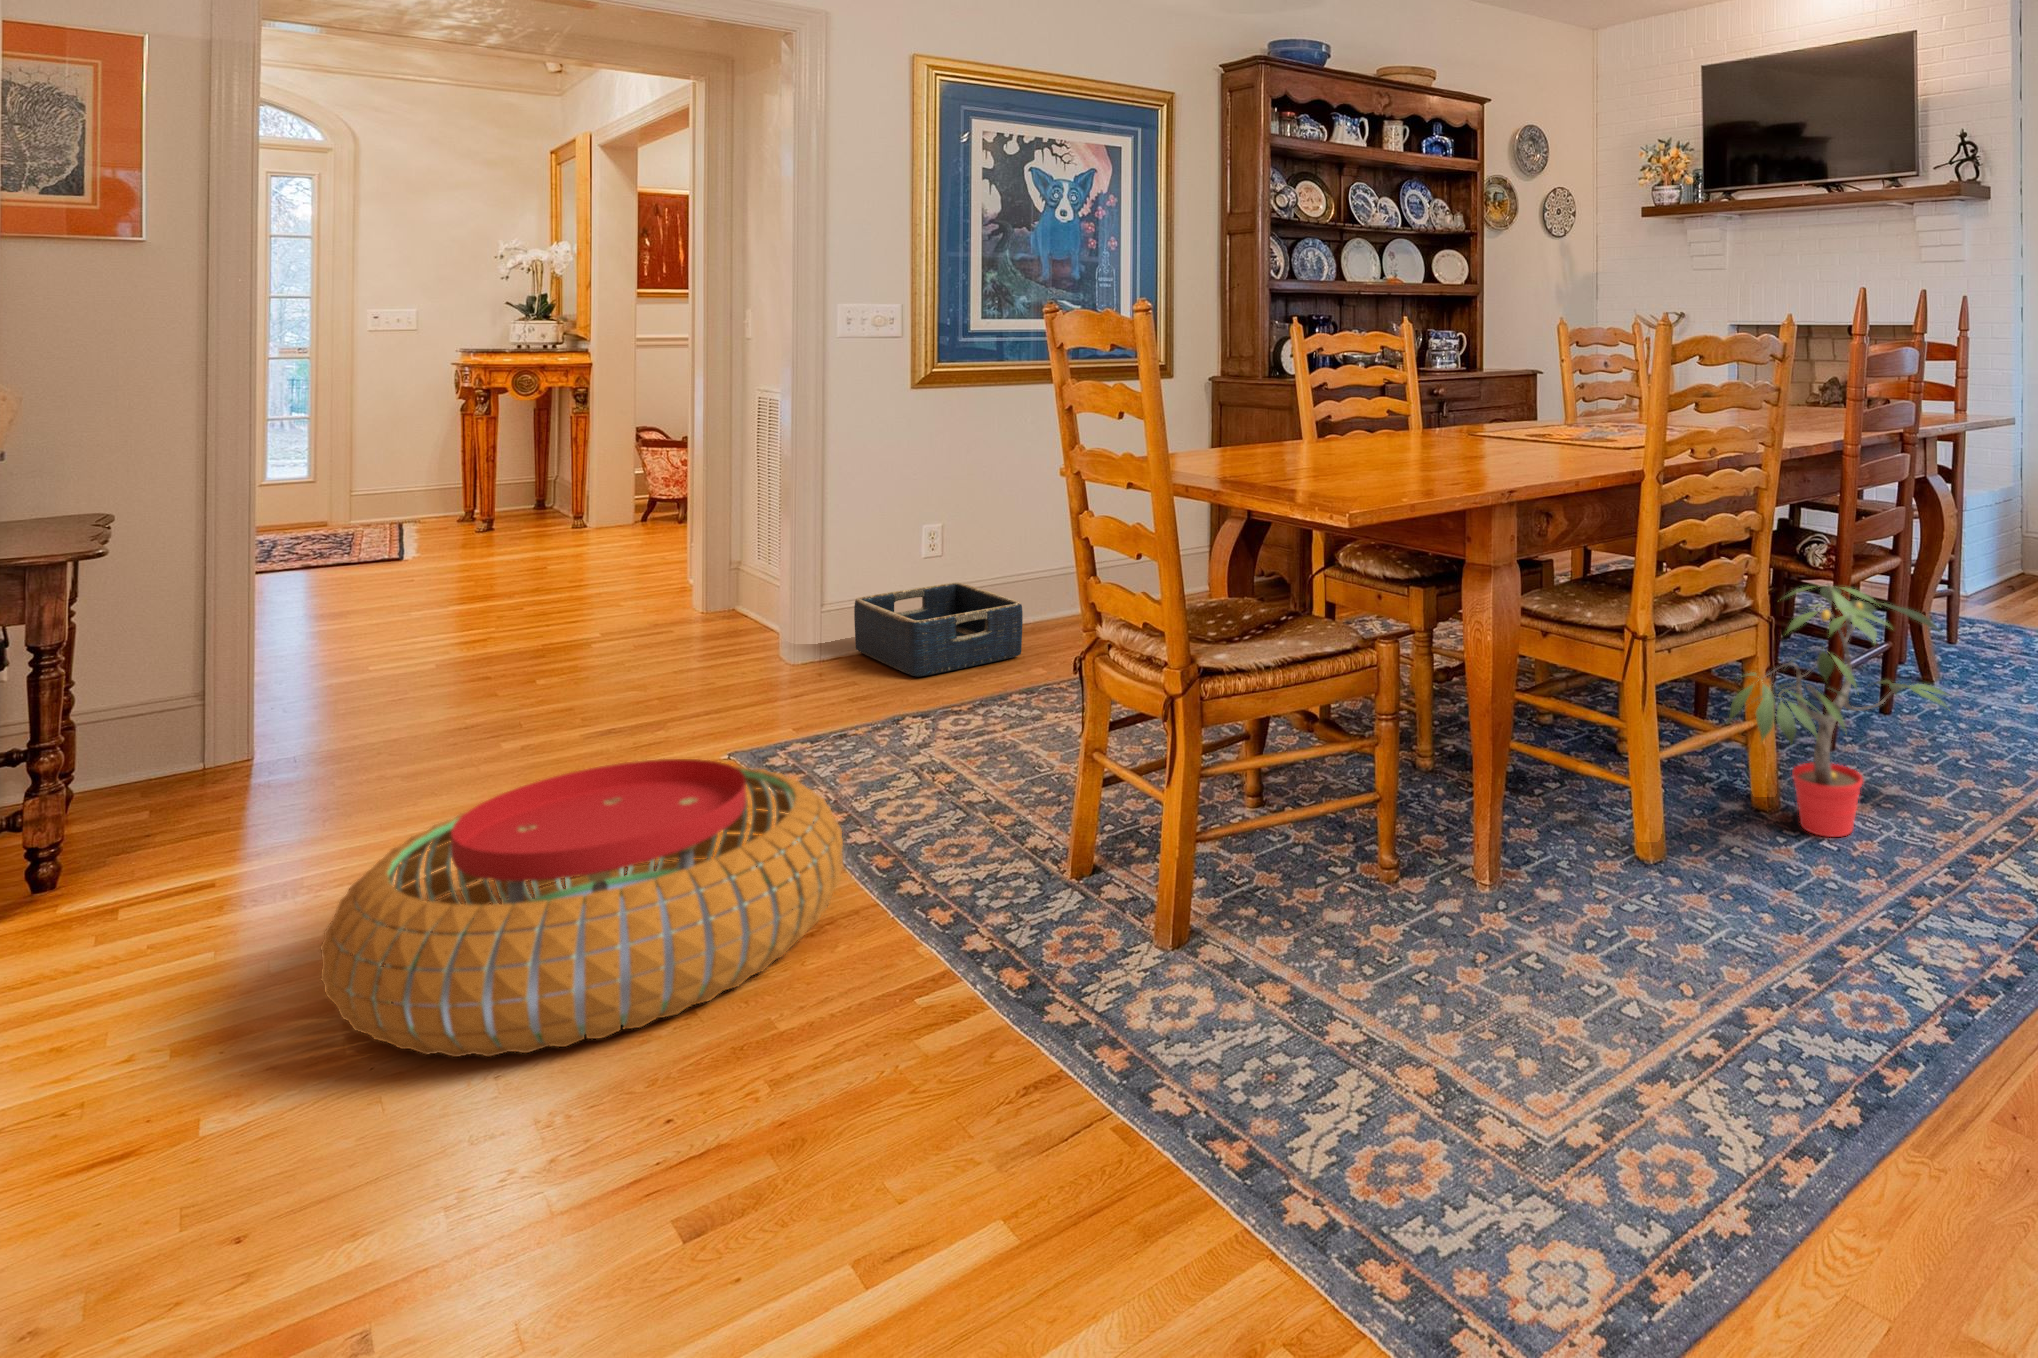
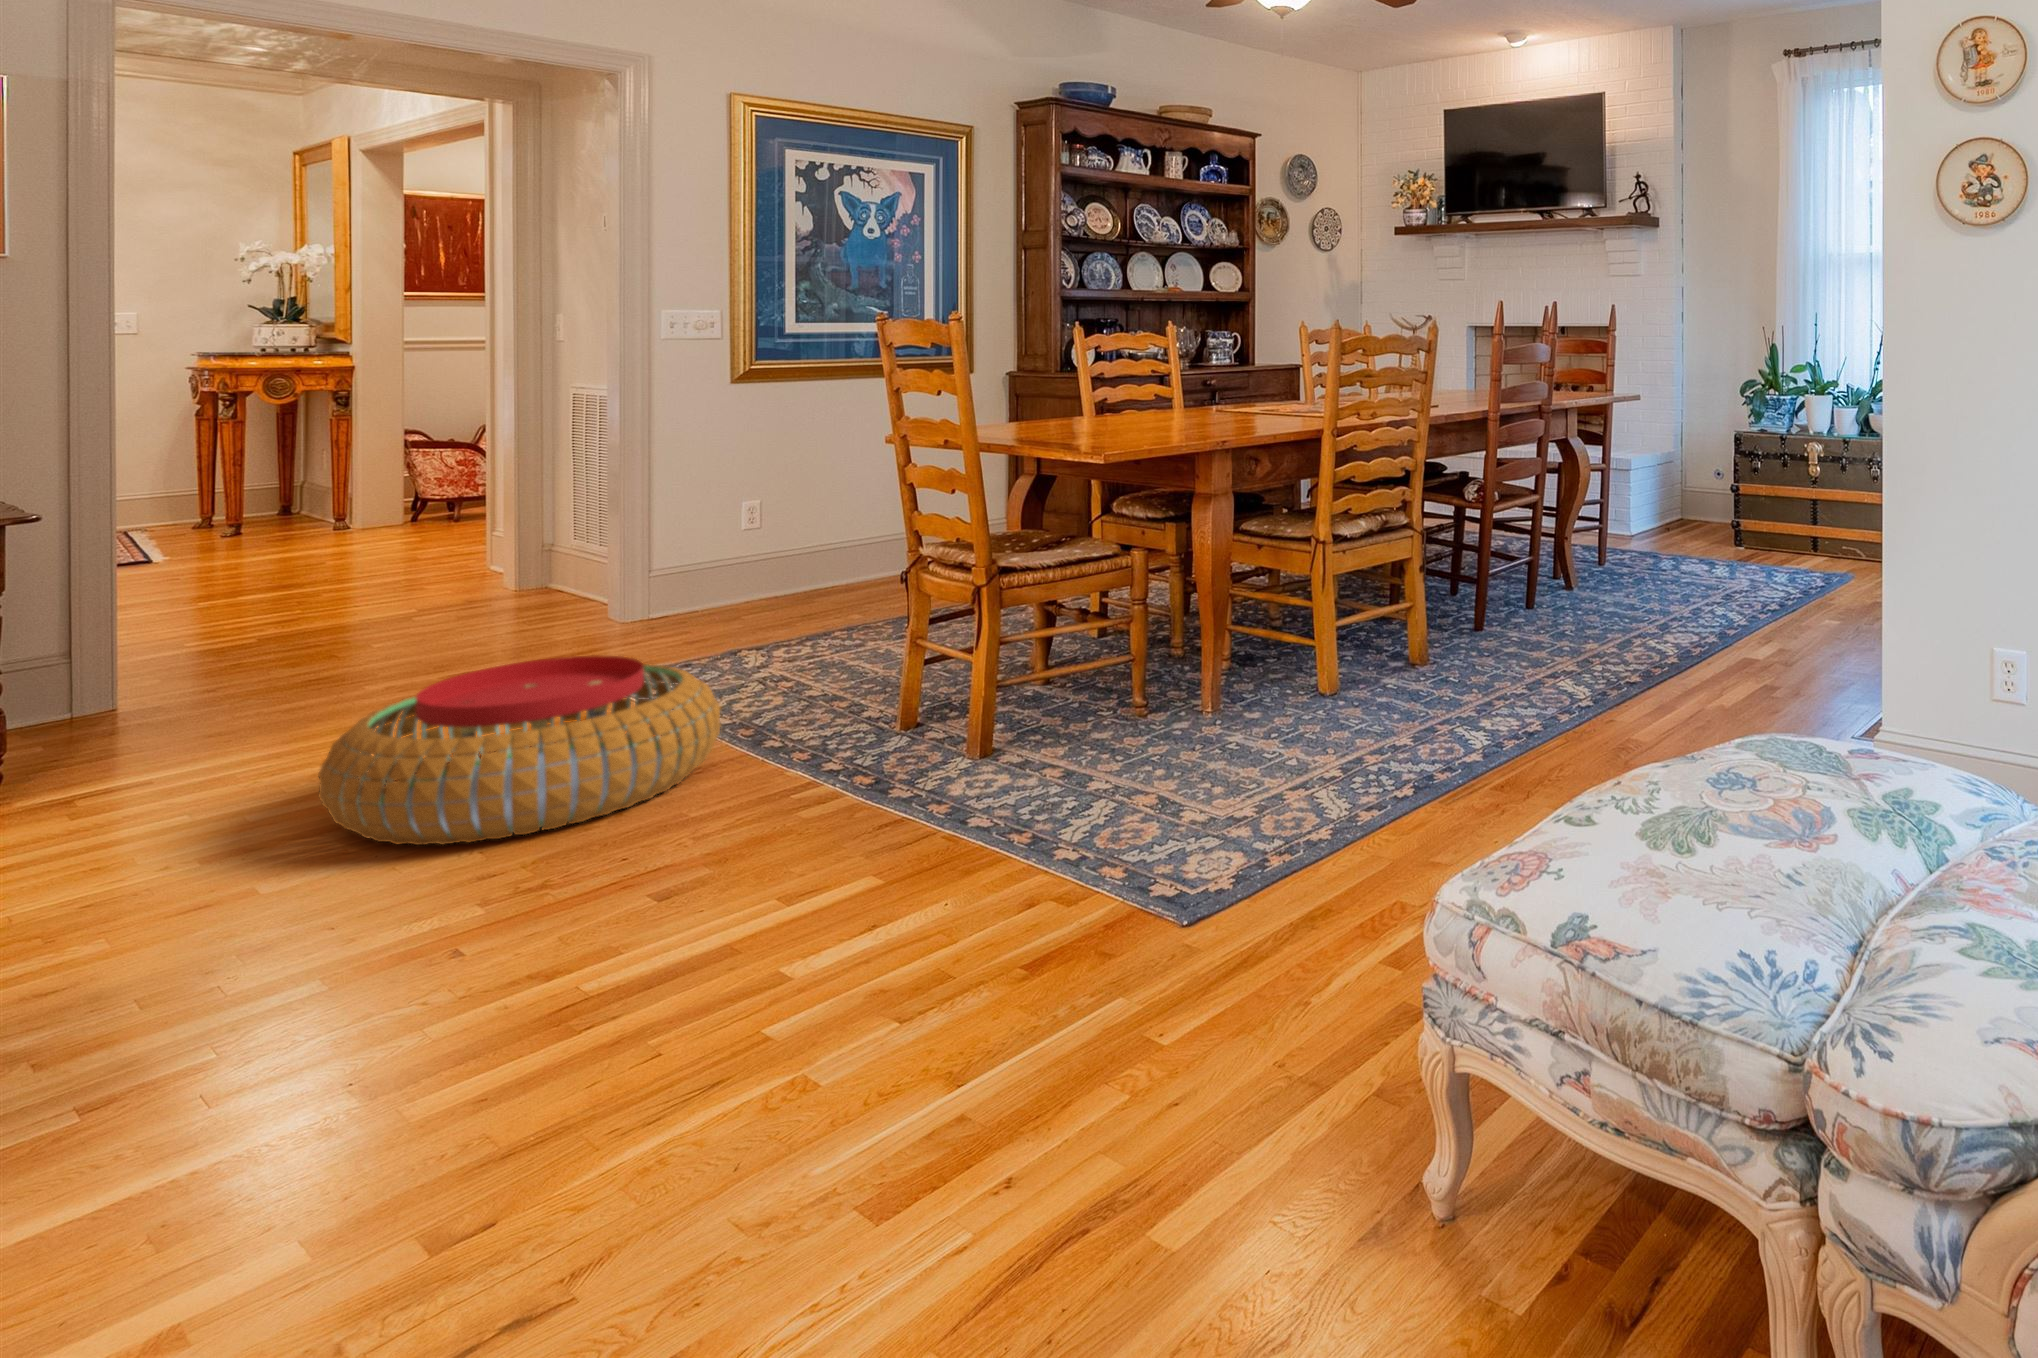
basket: present [854,583,1023,676] -> none [680,550,838,624]
potted plant: present [1729,585,1945,837] -> none [1383,507,1553,678]

